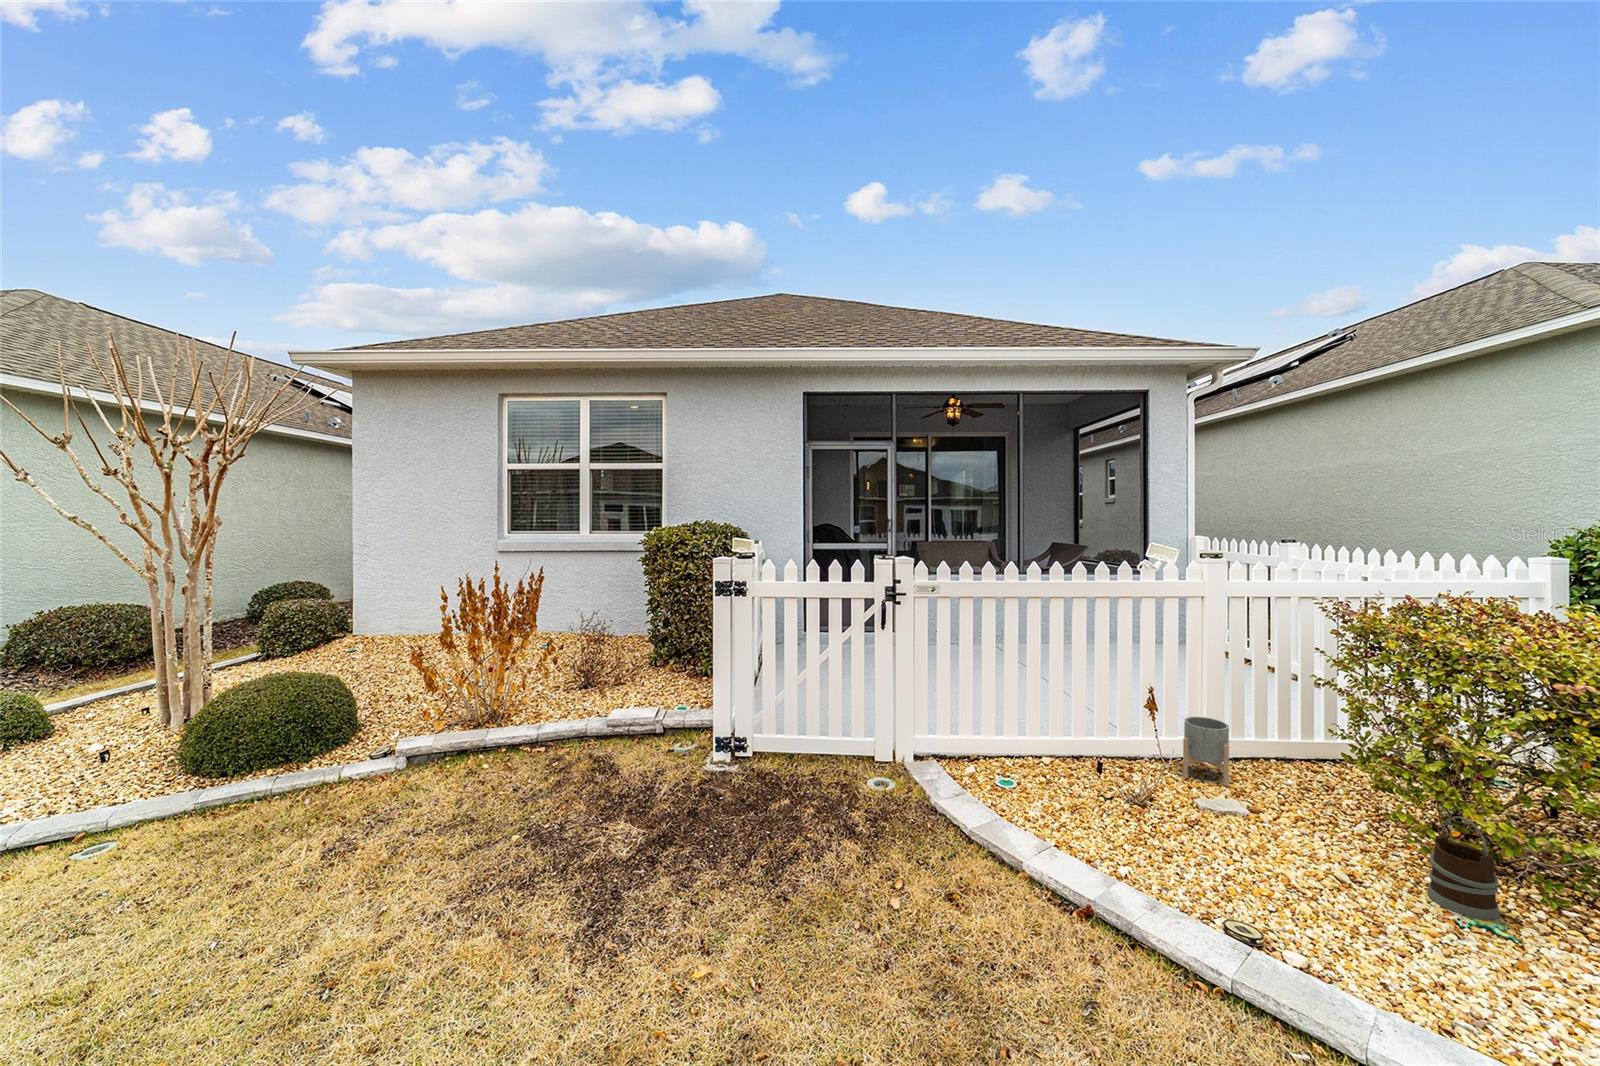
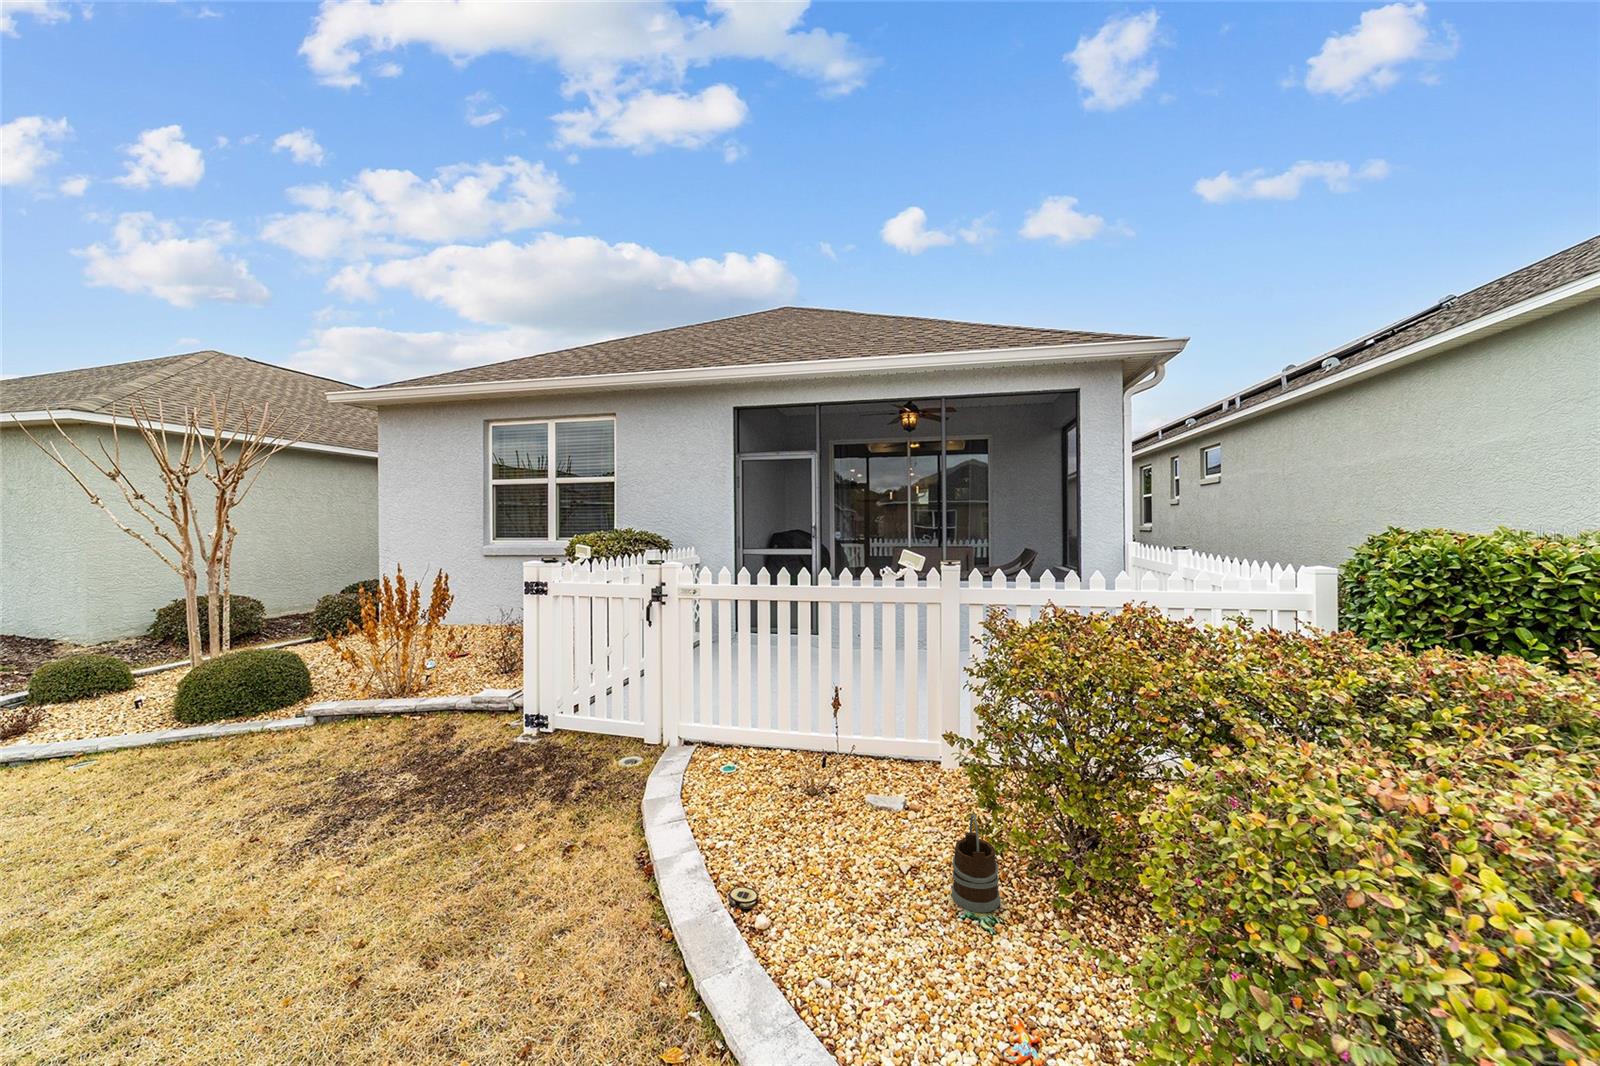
planter: present [1183,717,1229,786] -> none [900,719,949,787]

